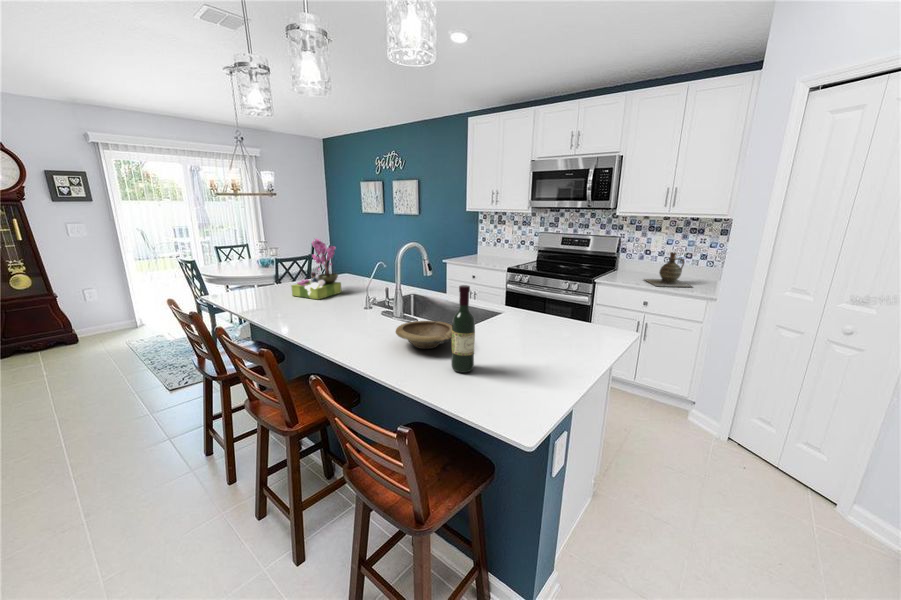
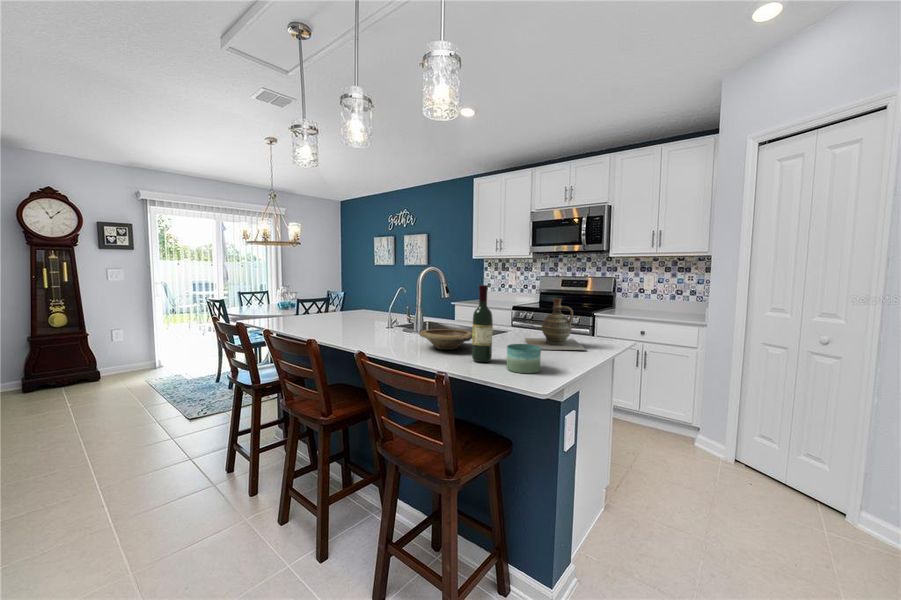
flower arrangement: present [291,238,342,300] -> none [318,270,363,323]
ceramic jug: present [645,252,691,287] -> present [525,298,586,350]
candle: none [489,354,528,393] -> present [507,344,541,373]

